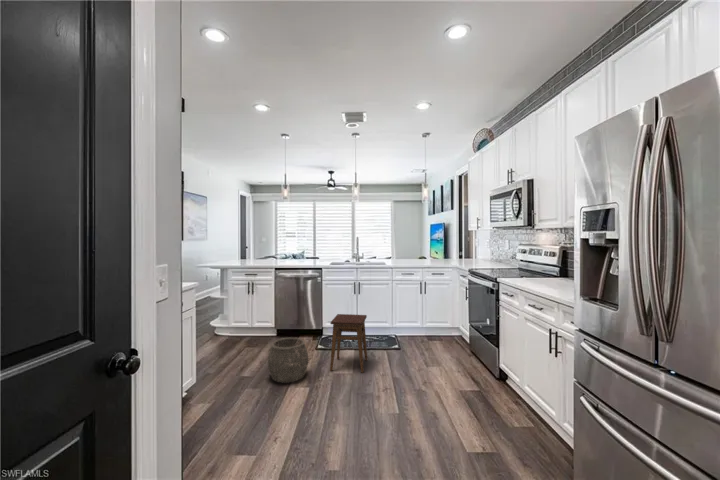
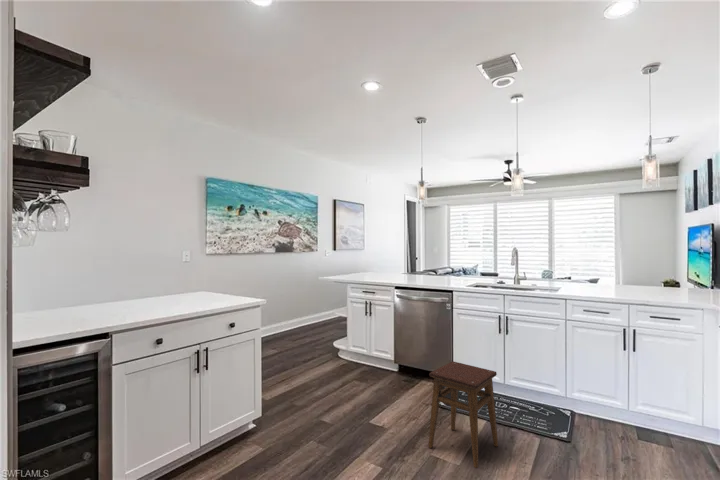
woven basket: present [268,338,308,383] -> none [342,382,398,449]

